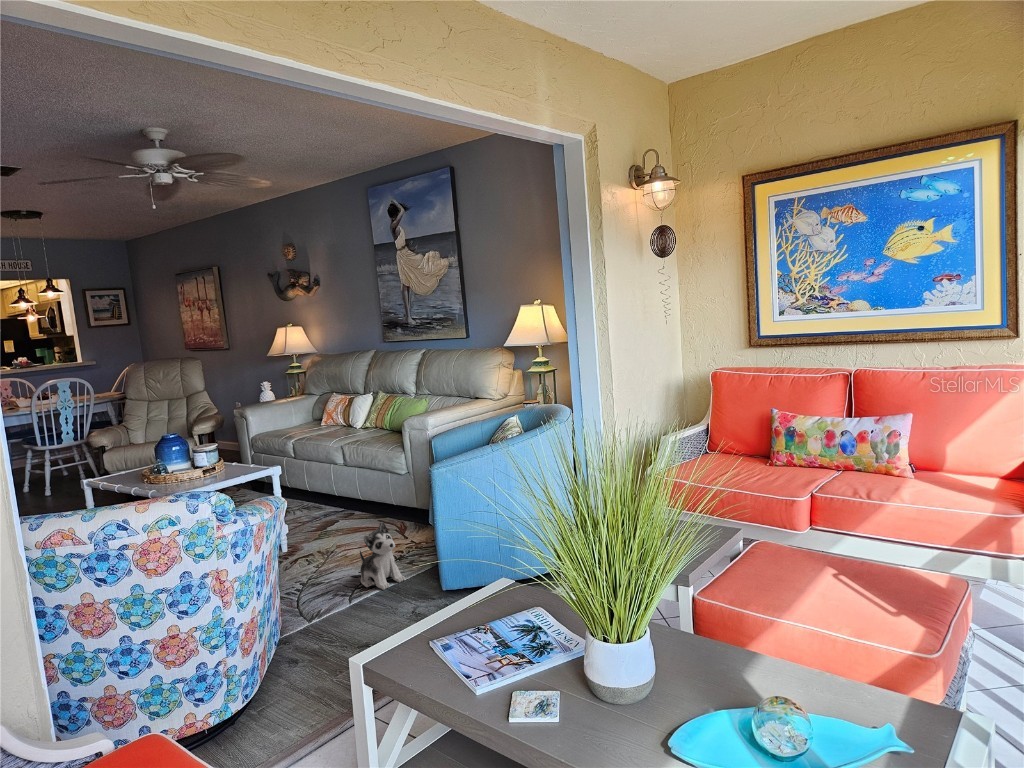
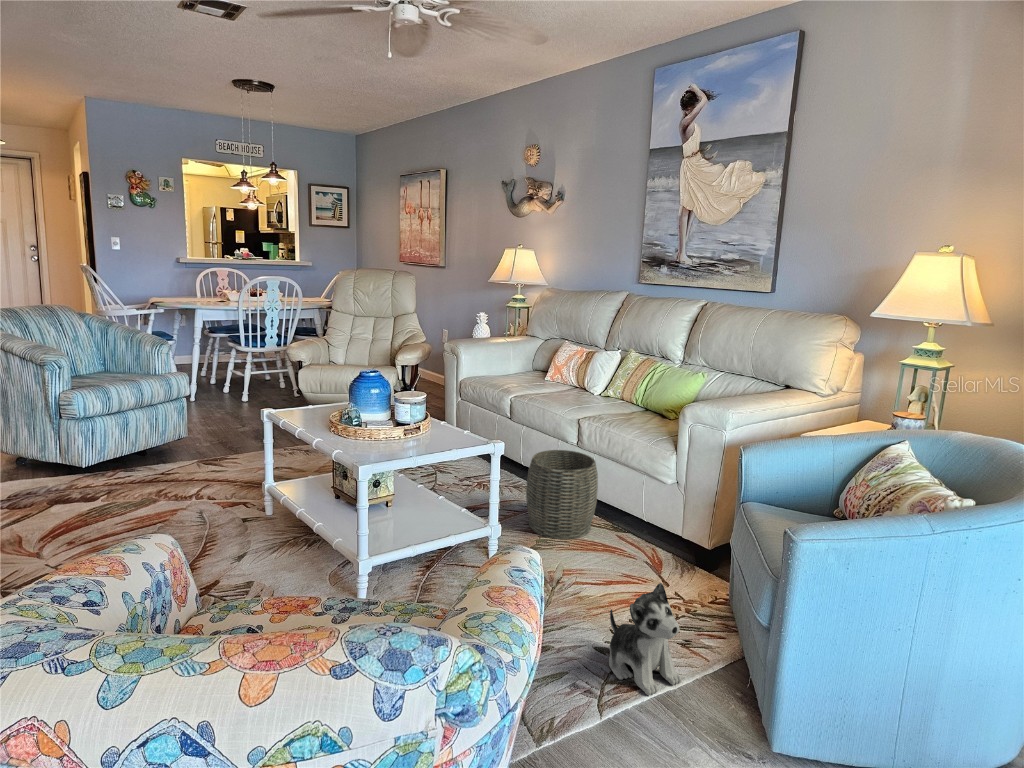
woven basket: none [306,468,359,531] -> present [526,450,598,539]

